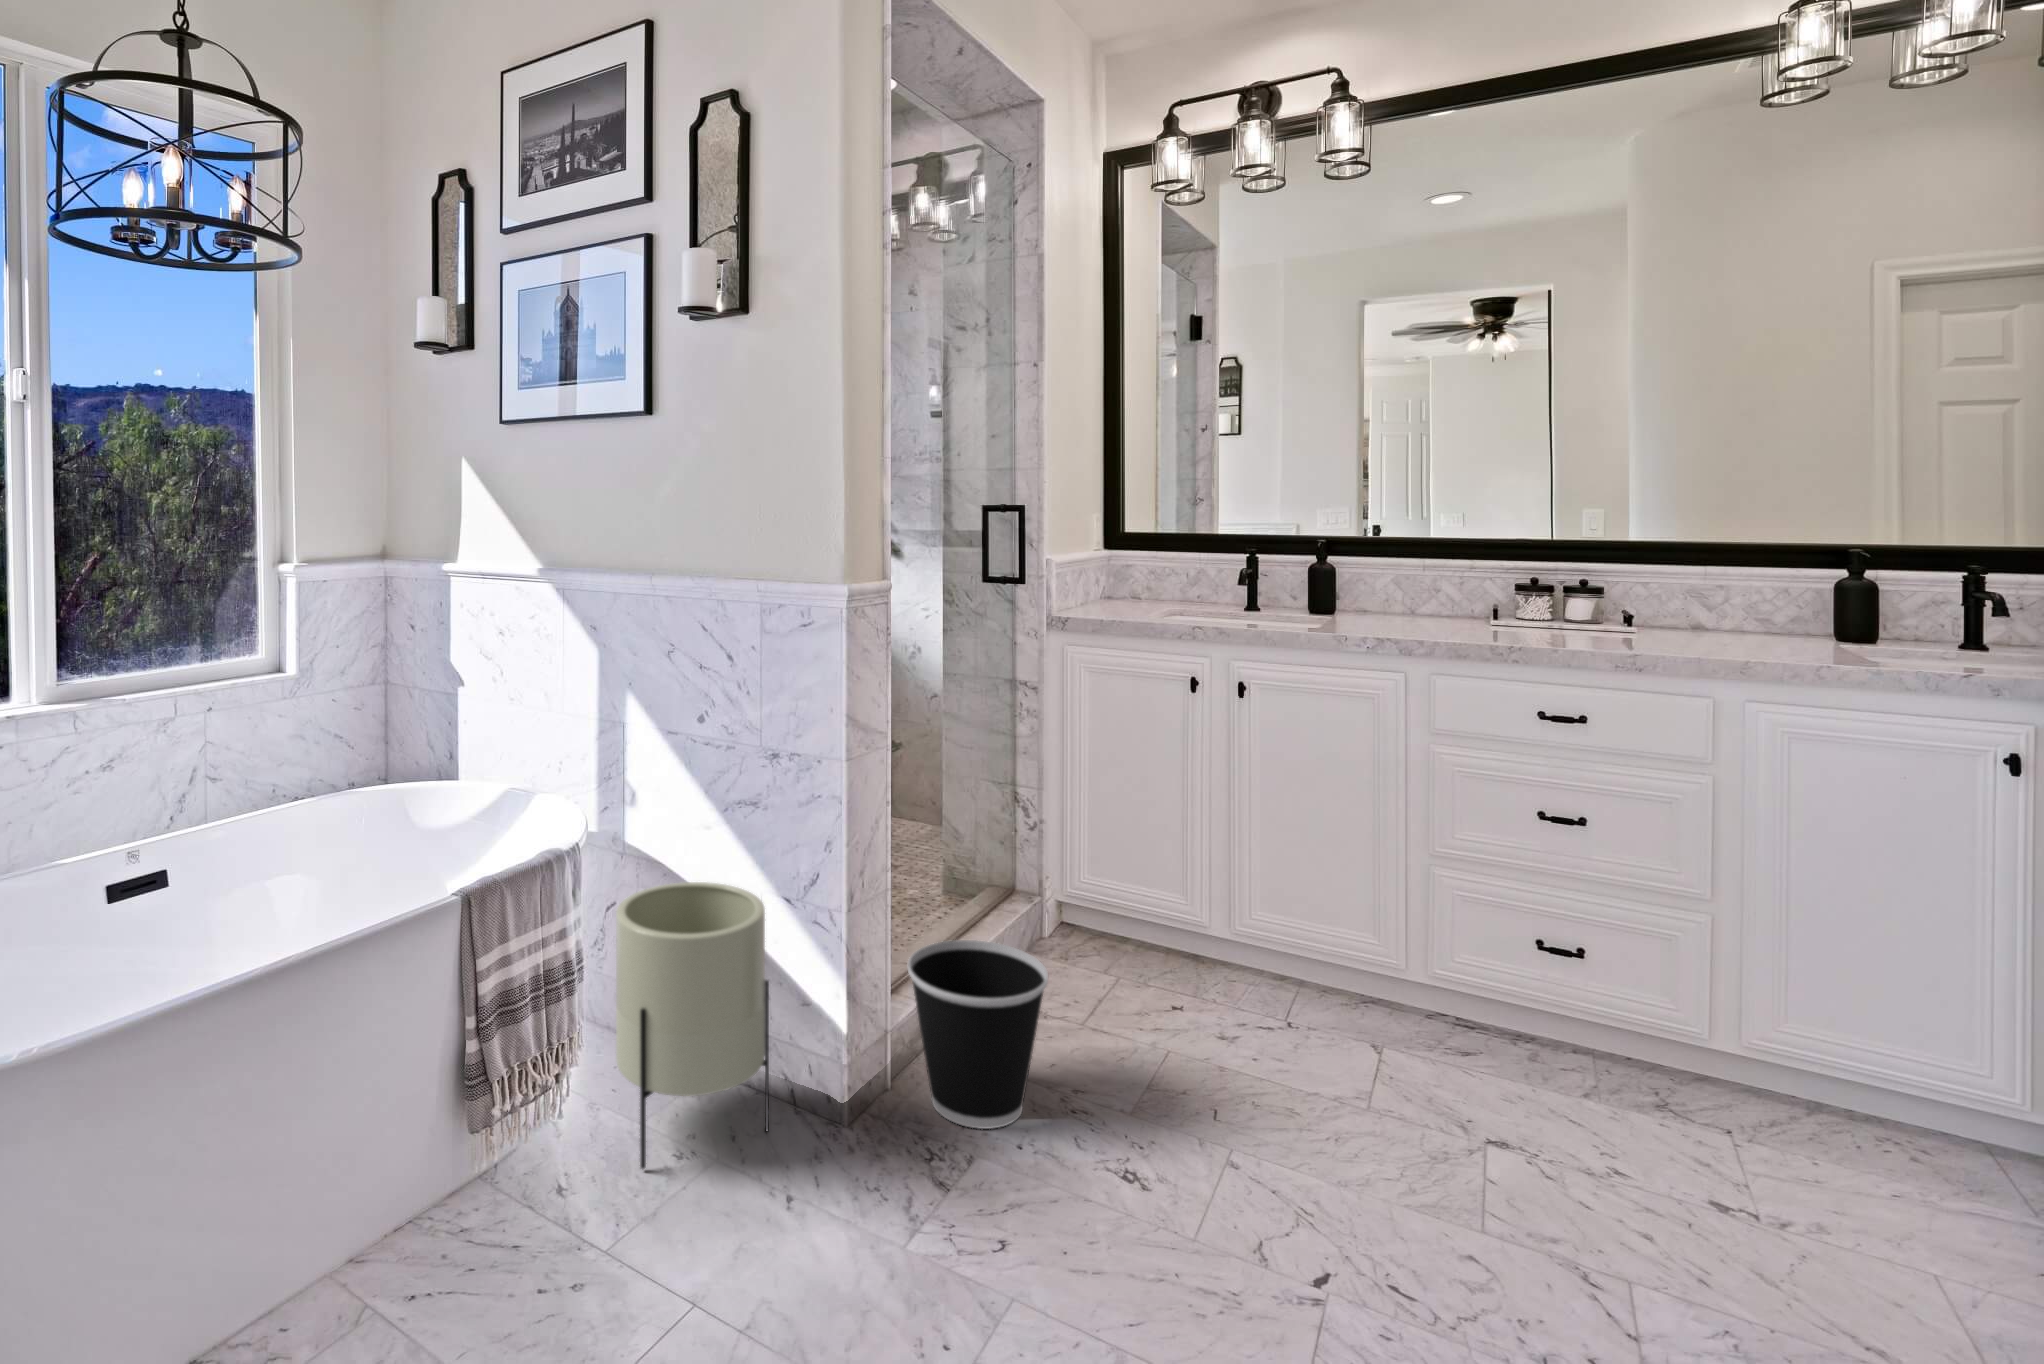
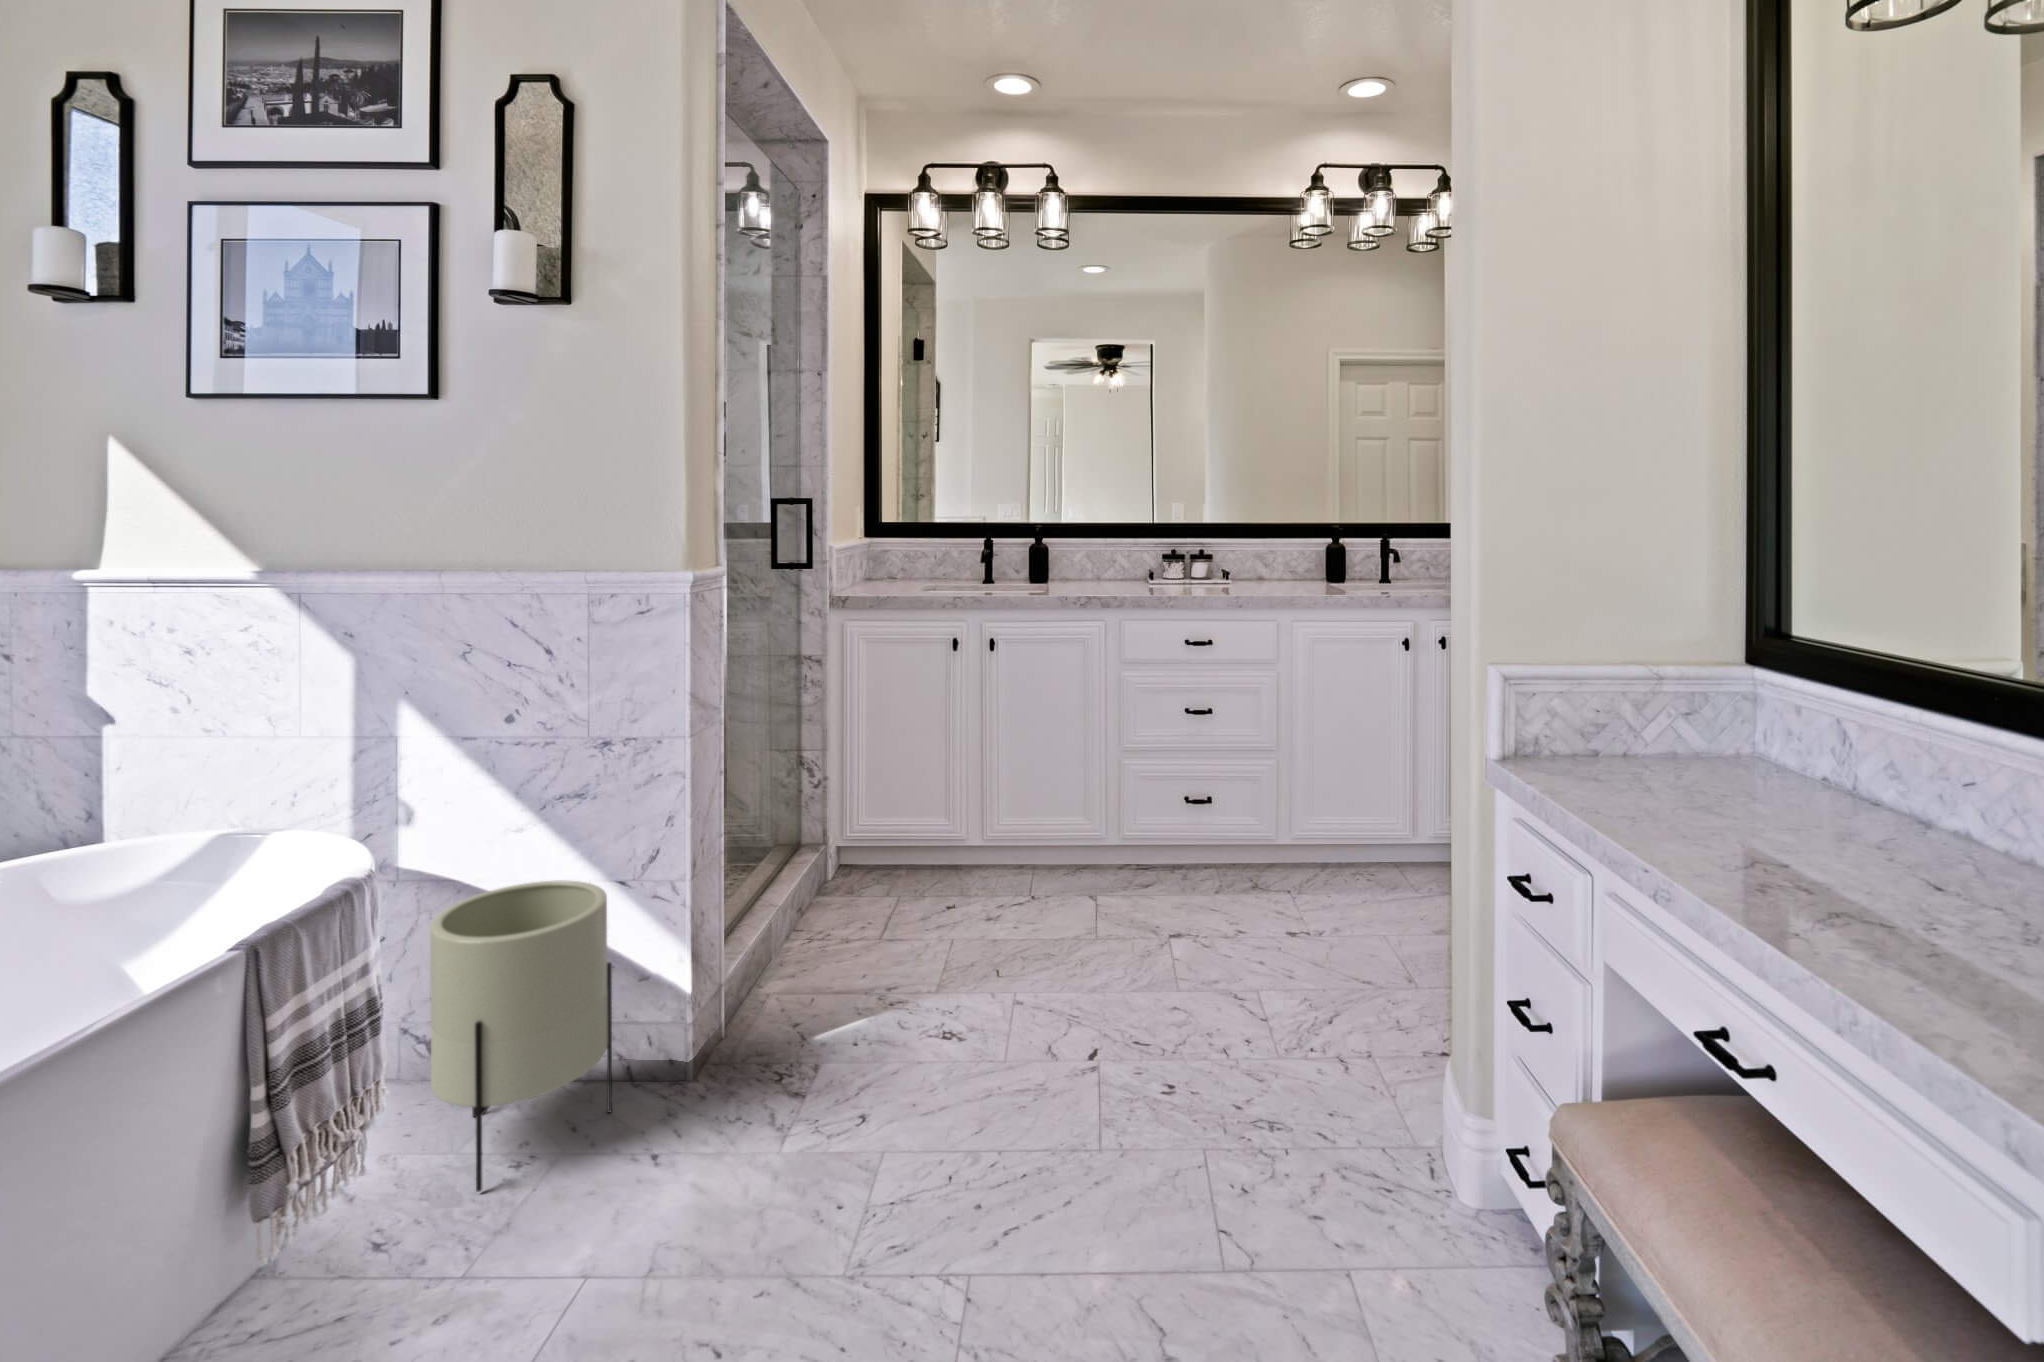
wastebasket: present [908,940,1048,1129] -> none [742,882,870,1047]

